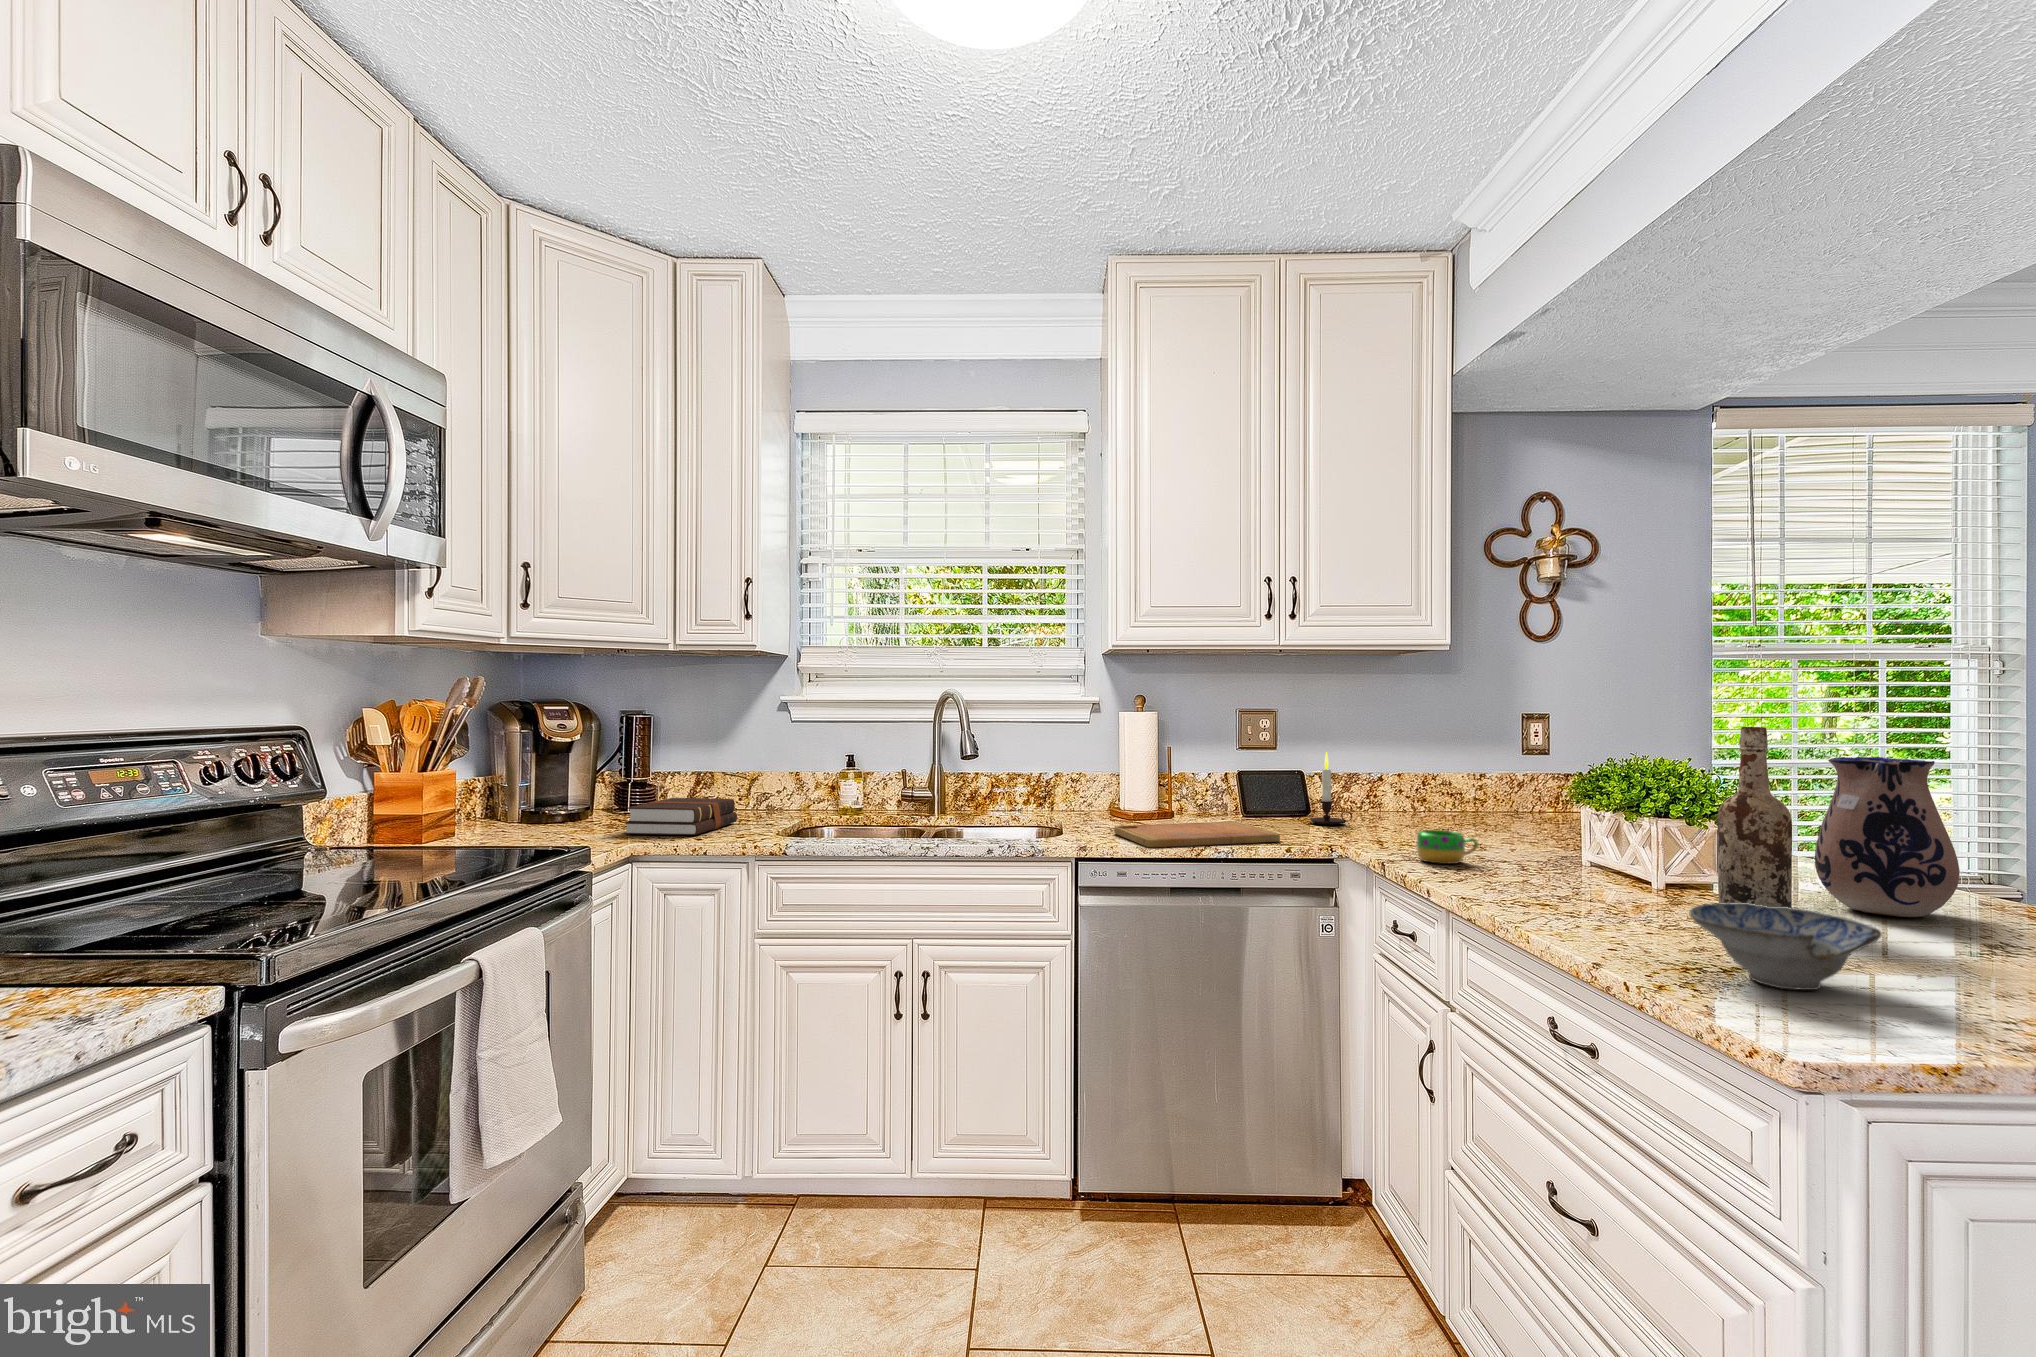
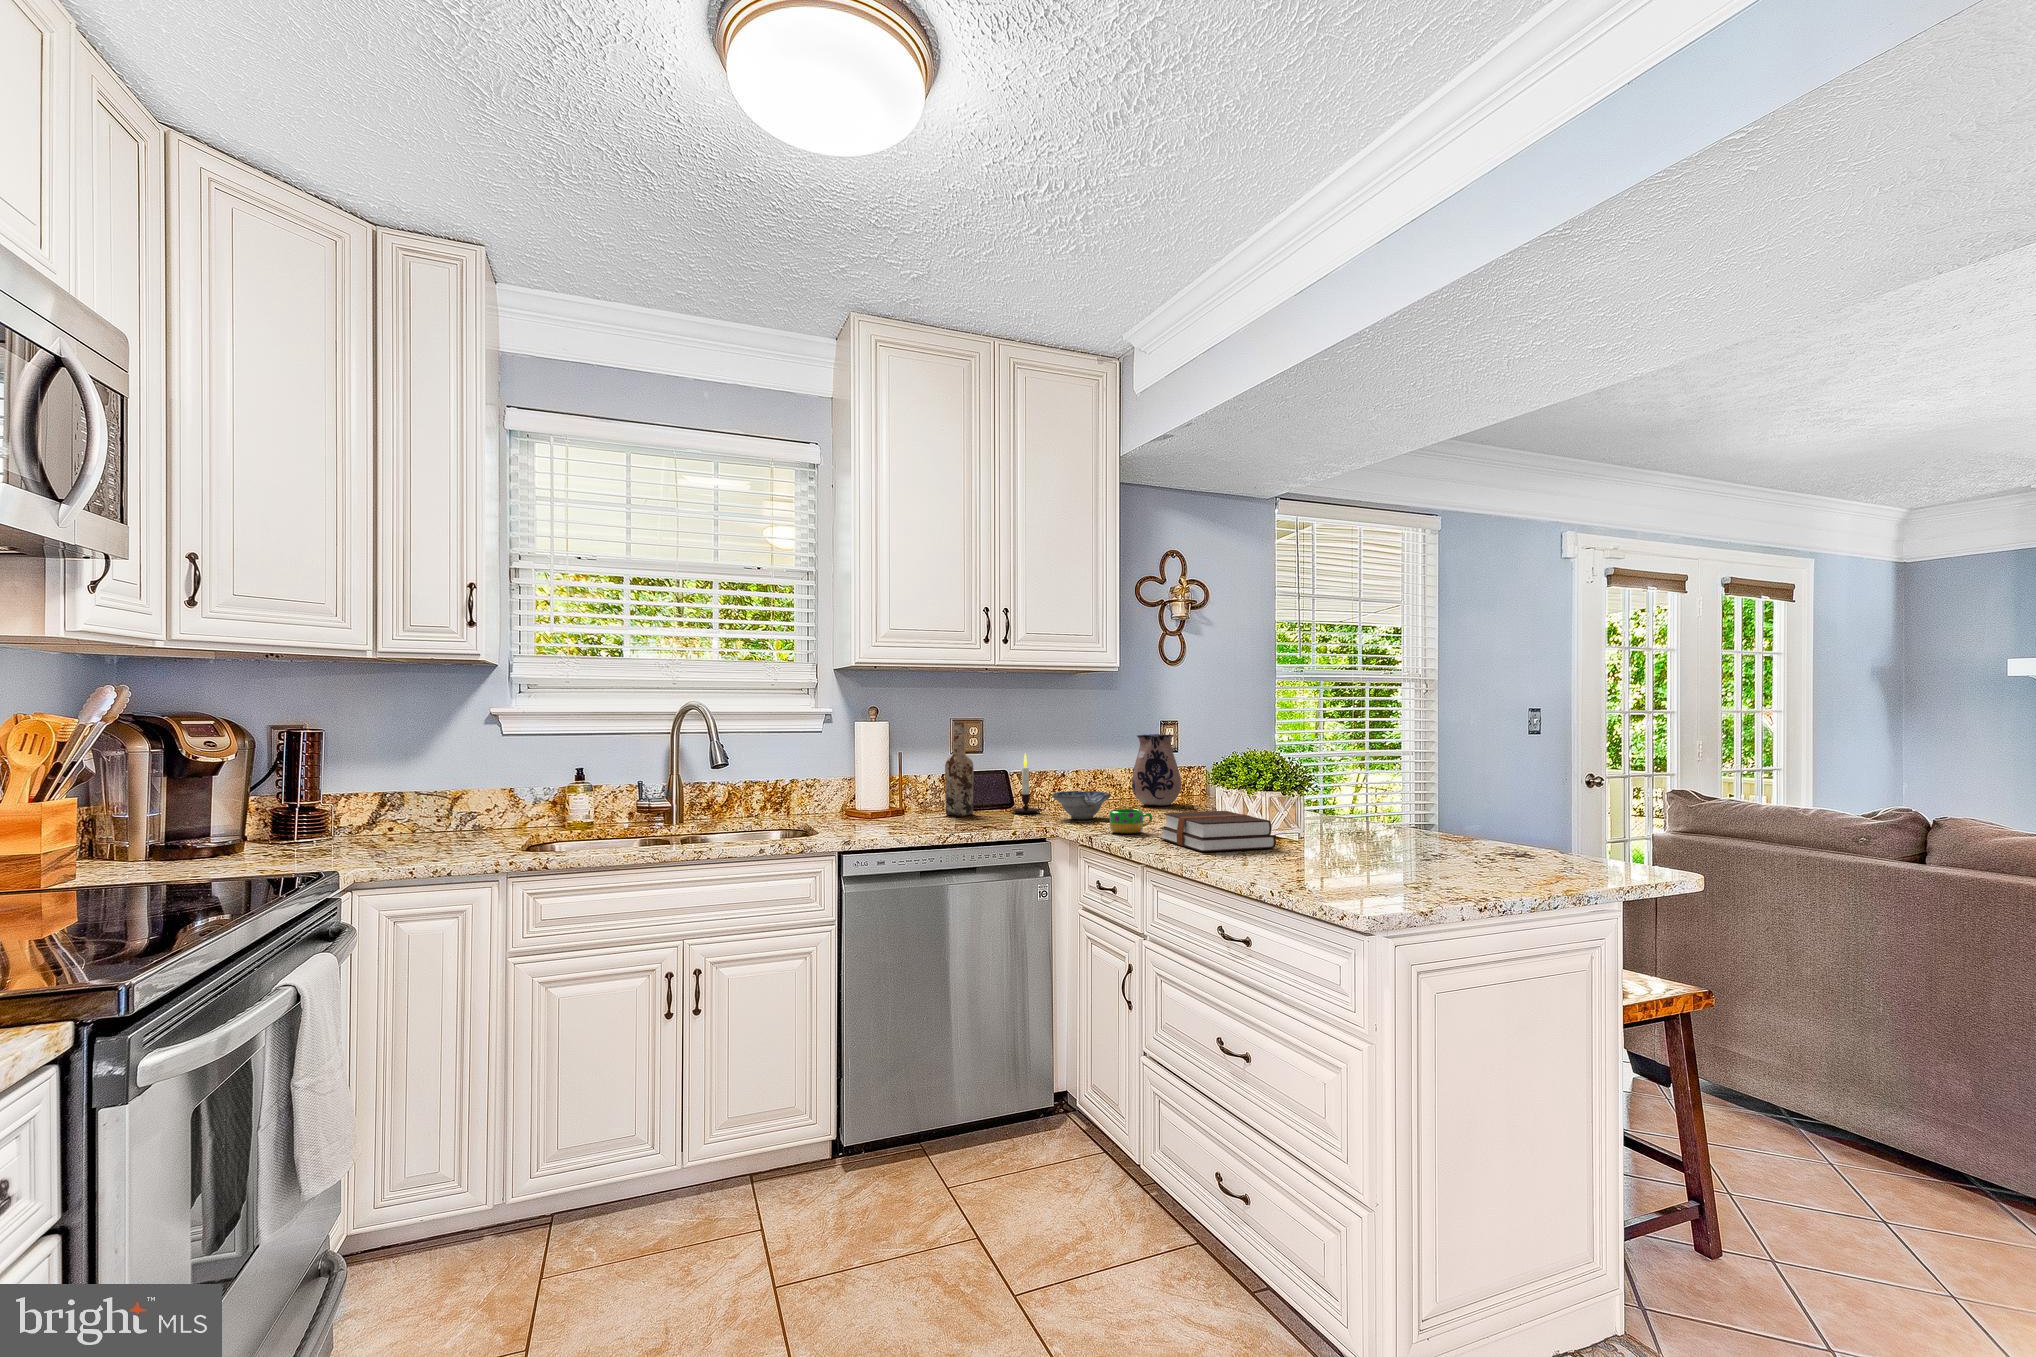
wine bottle: present [1718,727,1792,908] -> present [945,723,974,816]
ceramic pitcher: present [1815,757,1960,917] -> present [1132,734,1181,806]
hardback book: present [624,798,737,835] -> present [1160,811,1276,852]
cutting board: present [1114,821,1280,847] -> none [859,814,1000,838]
ceramic bowl: present [1689,903,1882,990] -> present [1052,791,1111,819]

